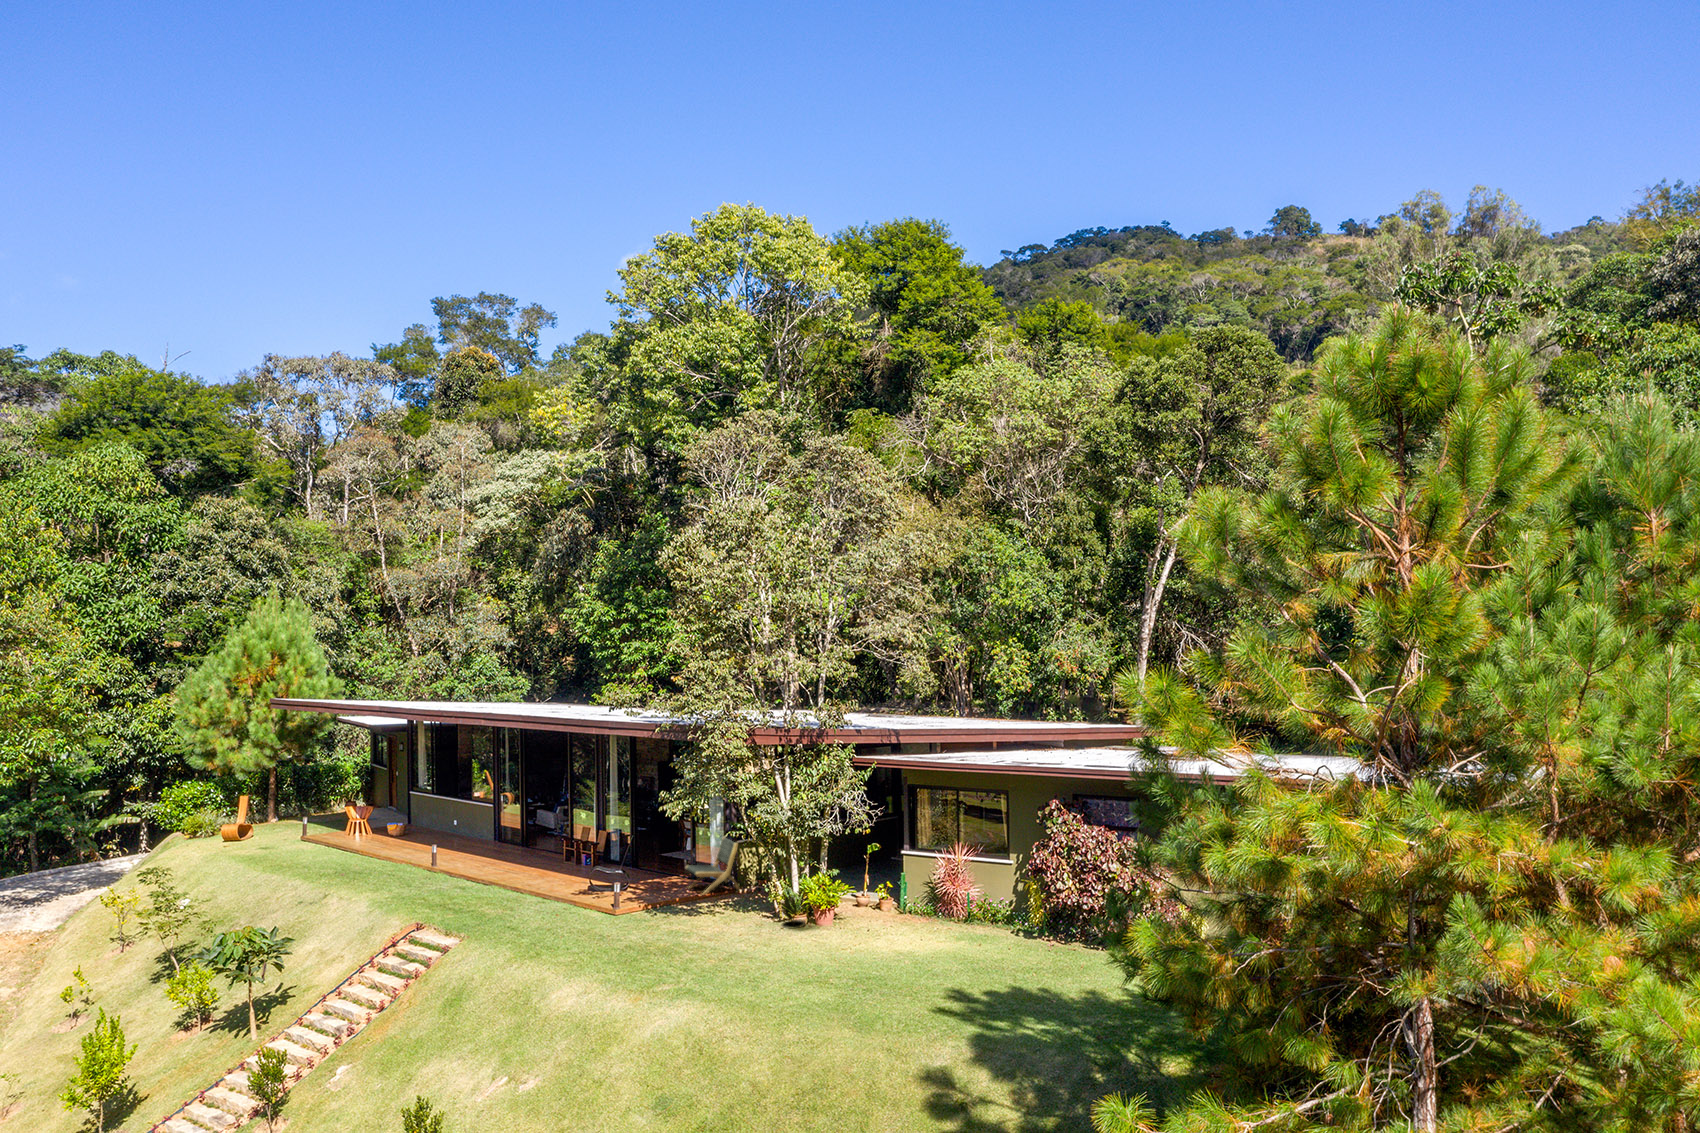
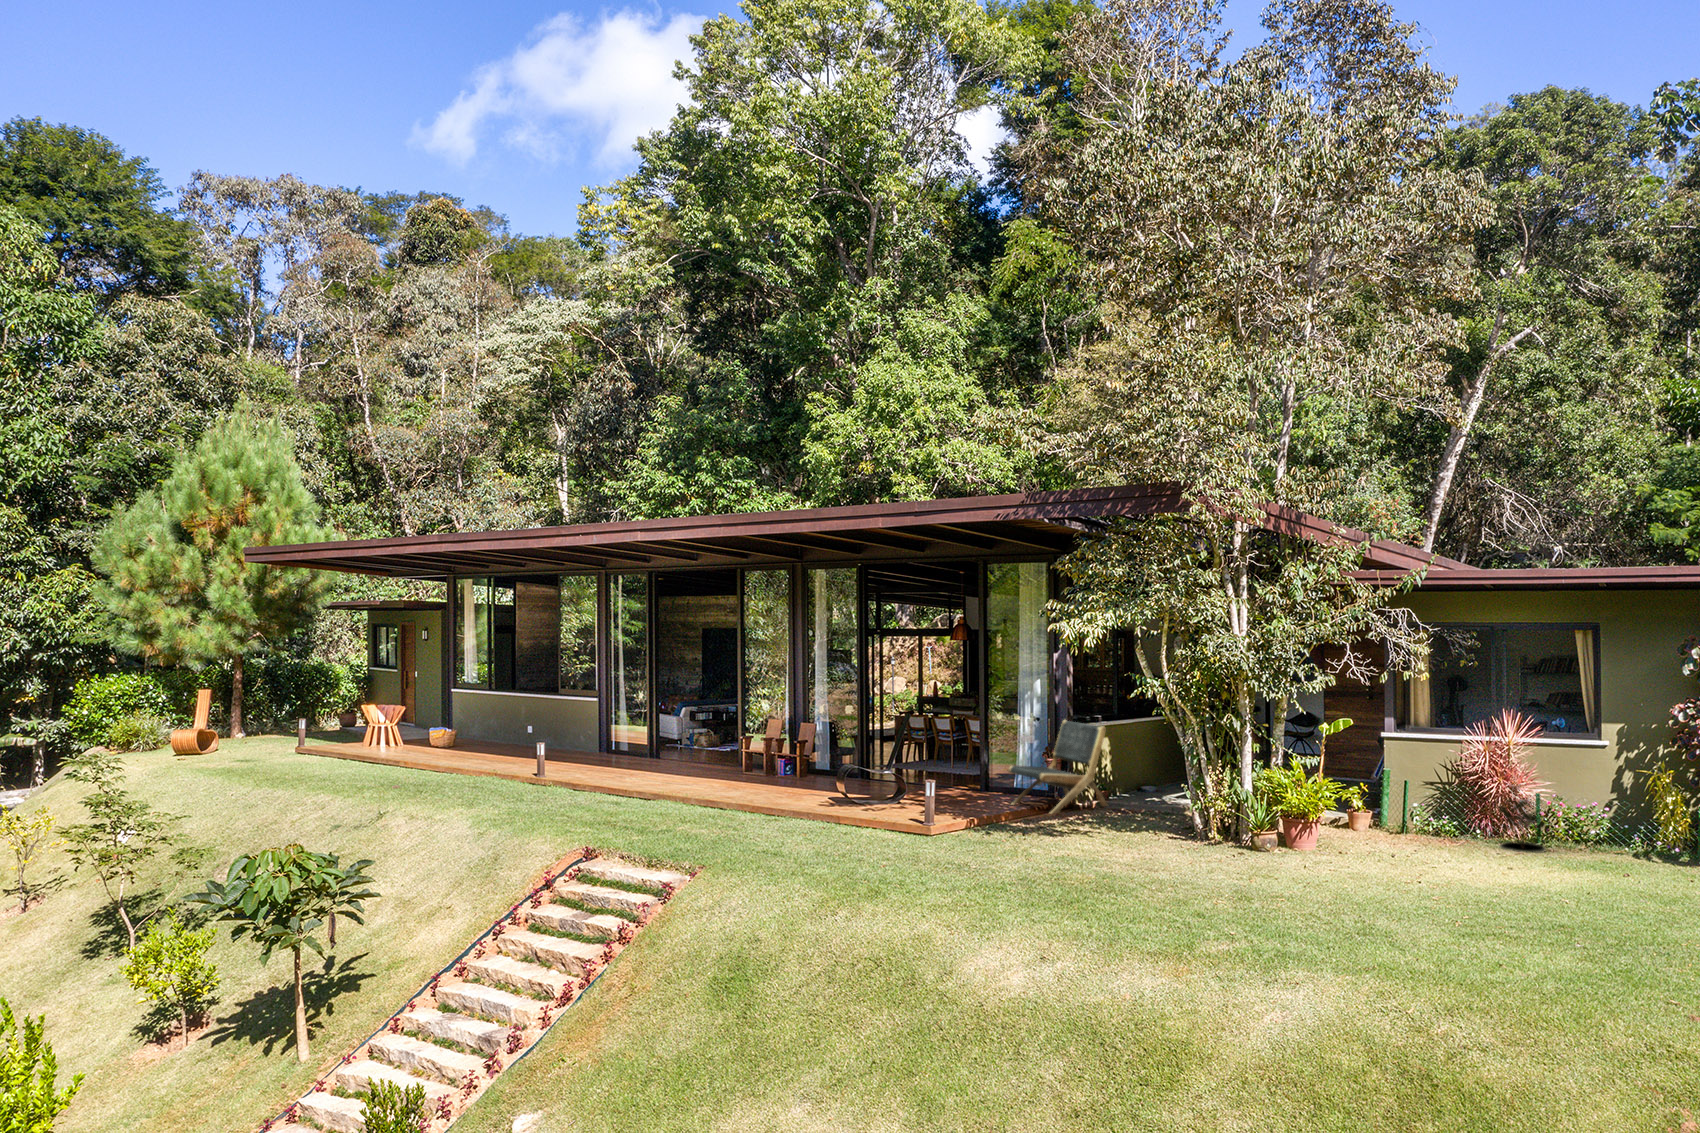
potted tree: present [781,885,805,929] -> present [1498,777,1547,853]

